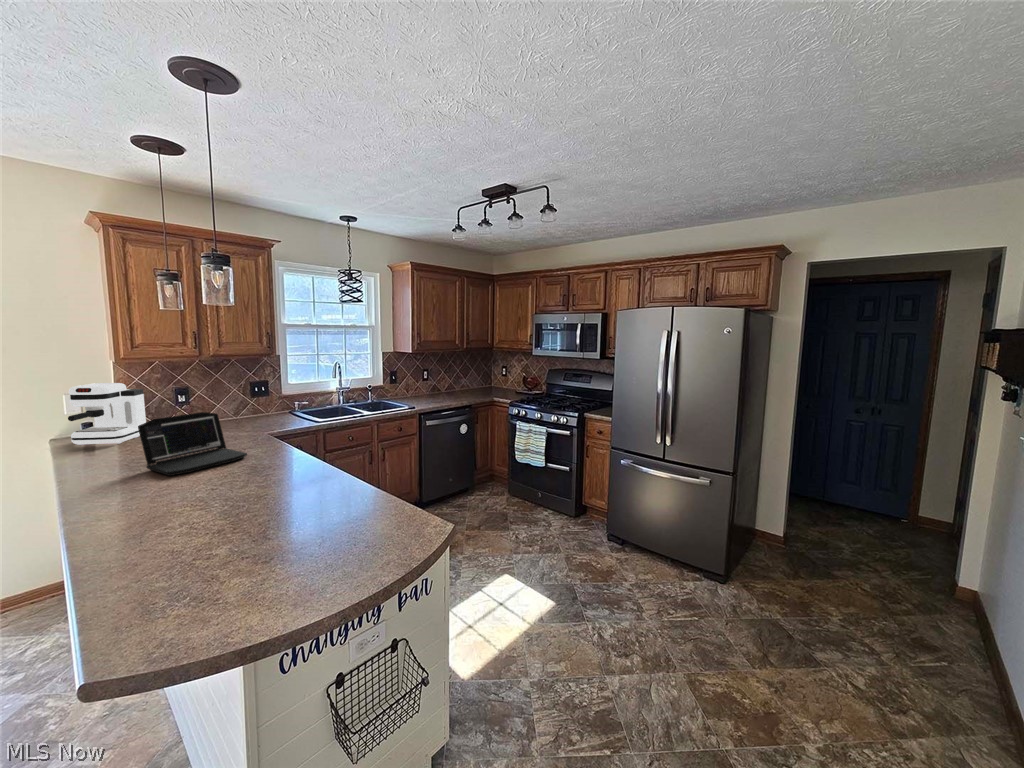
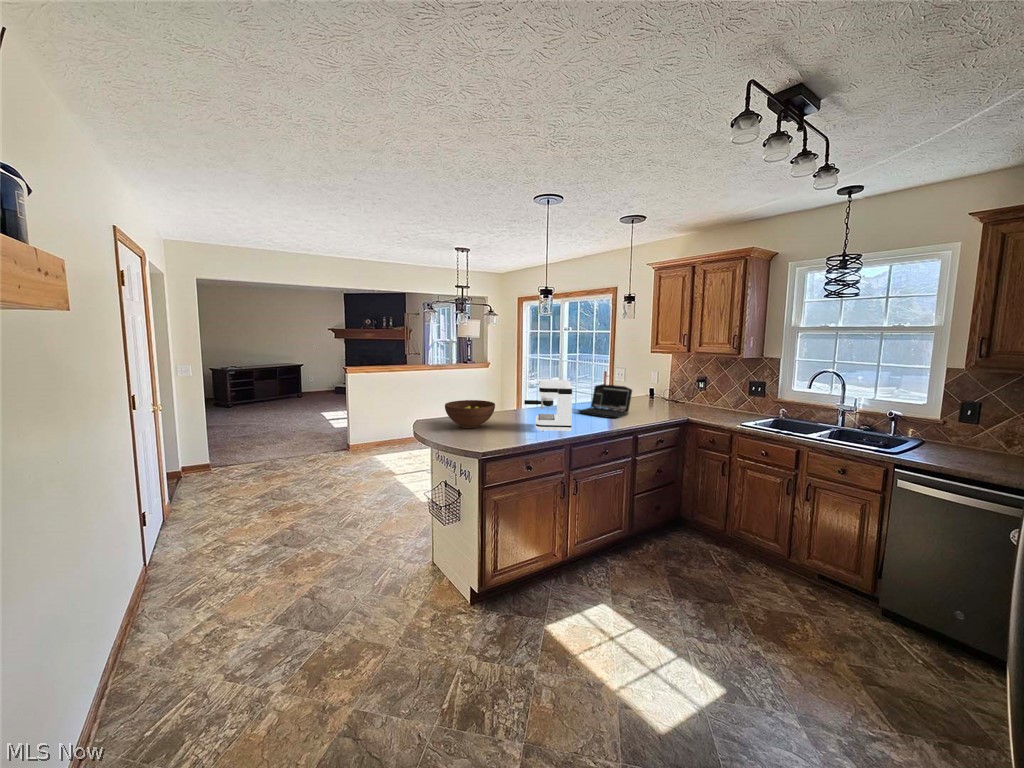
coffee maker: present [68,383,146,445] -> present [524,380,572,432]
fruit bowl: none [148,485,298,573] -> present [445,400,495,428]

